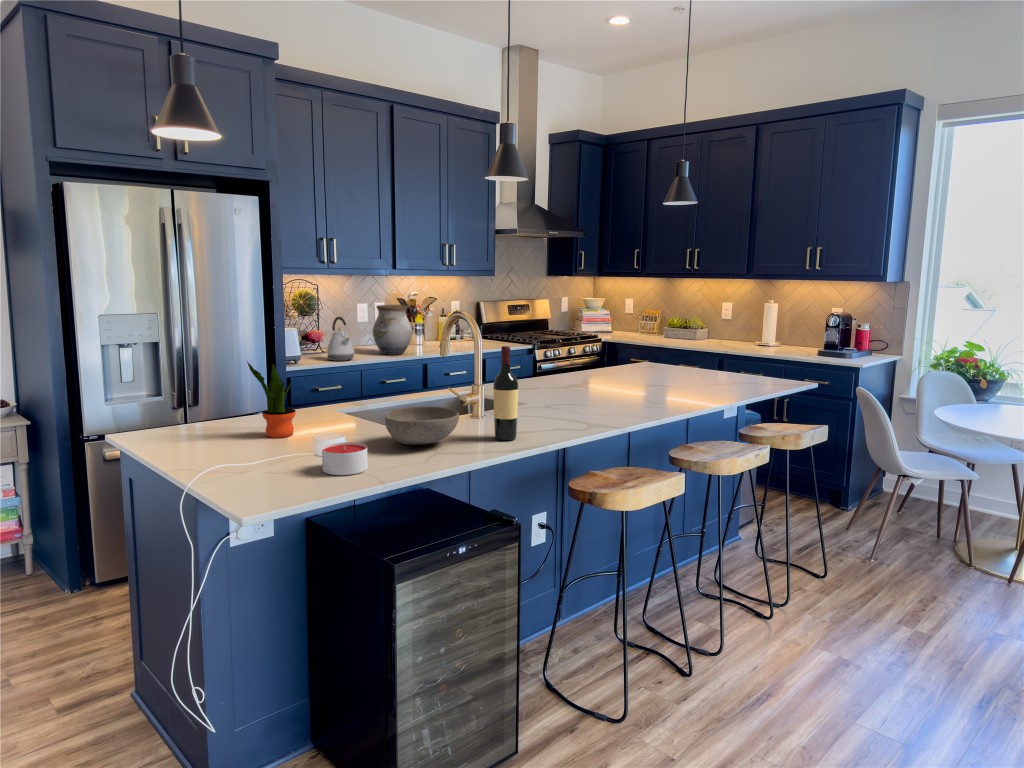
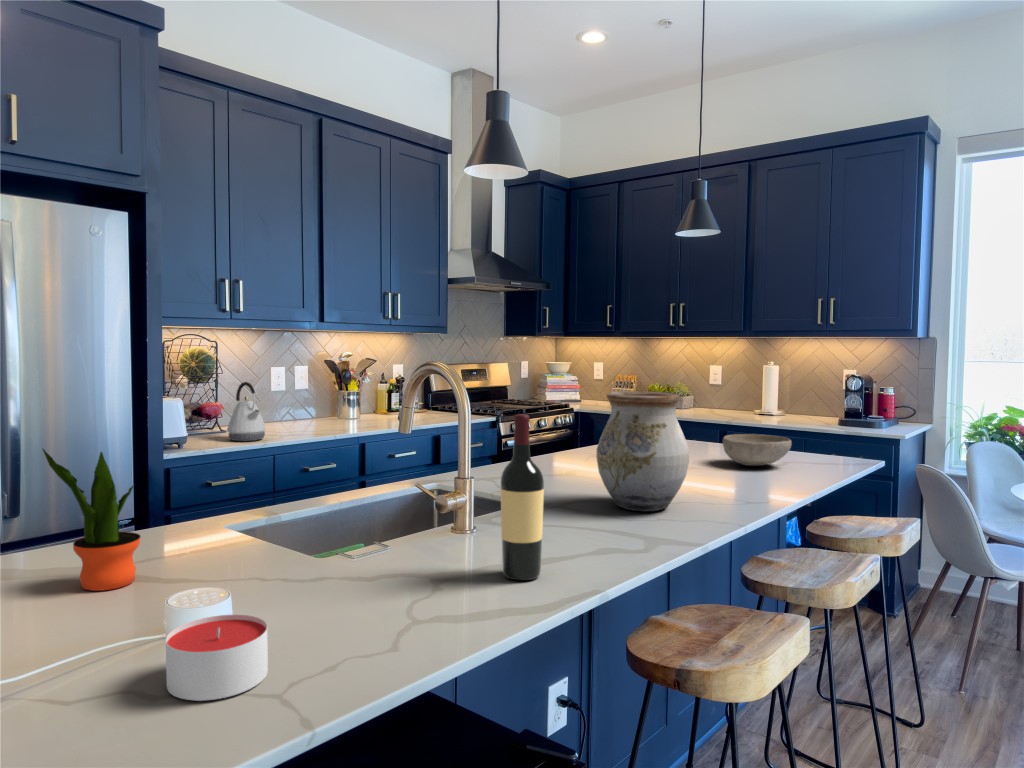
vase: present [373,305,412,355] -> present [596,391,689,511]
bowl: present [385,406,459,445] -> present [723,434,792,466]

